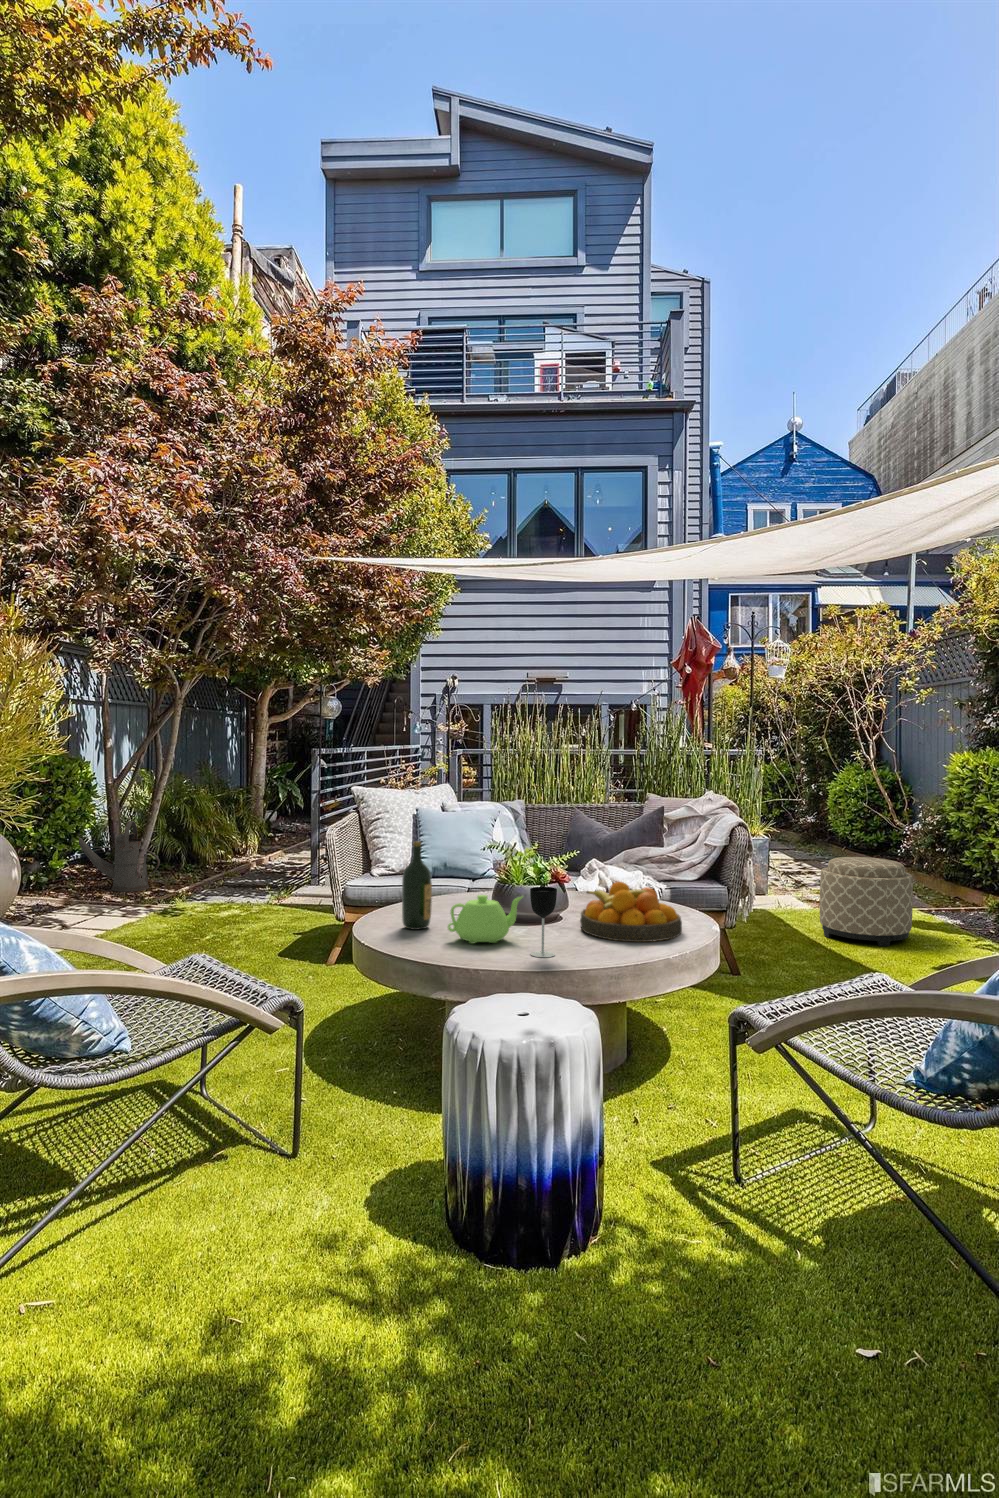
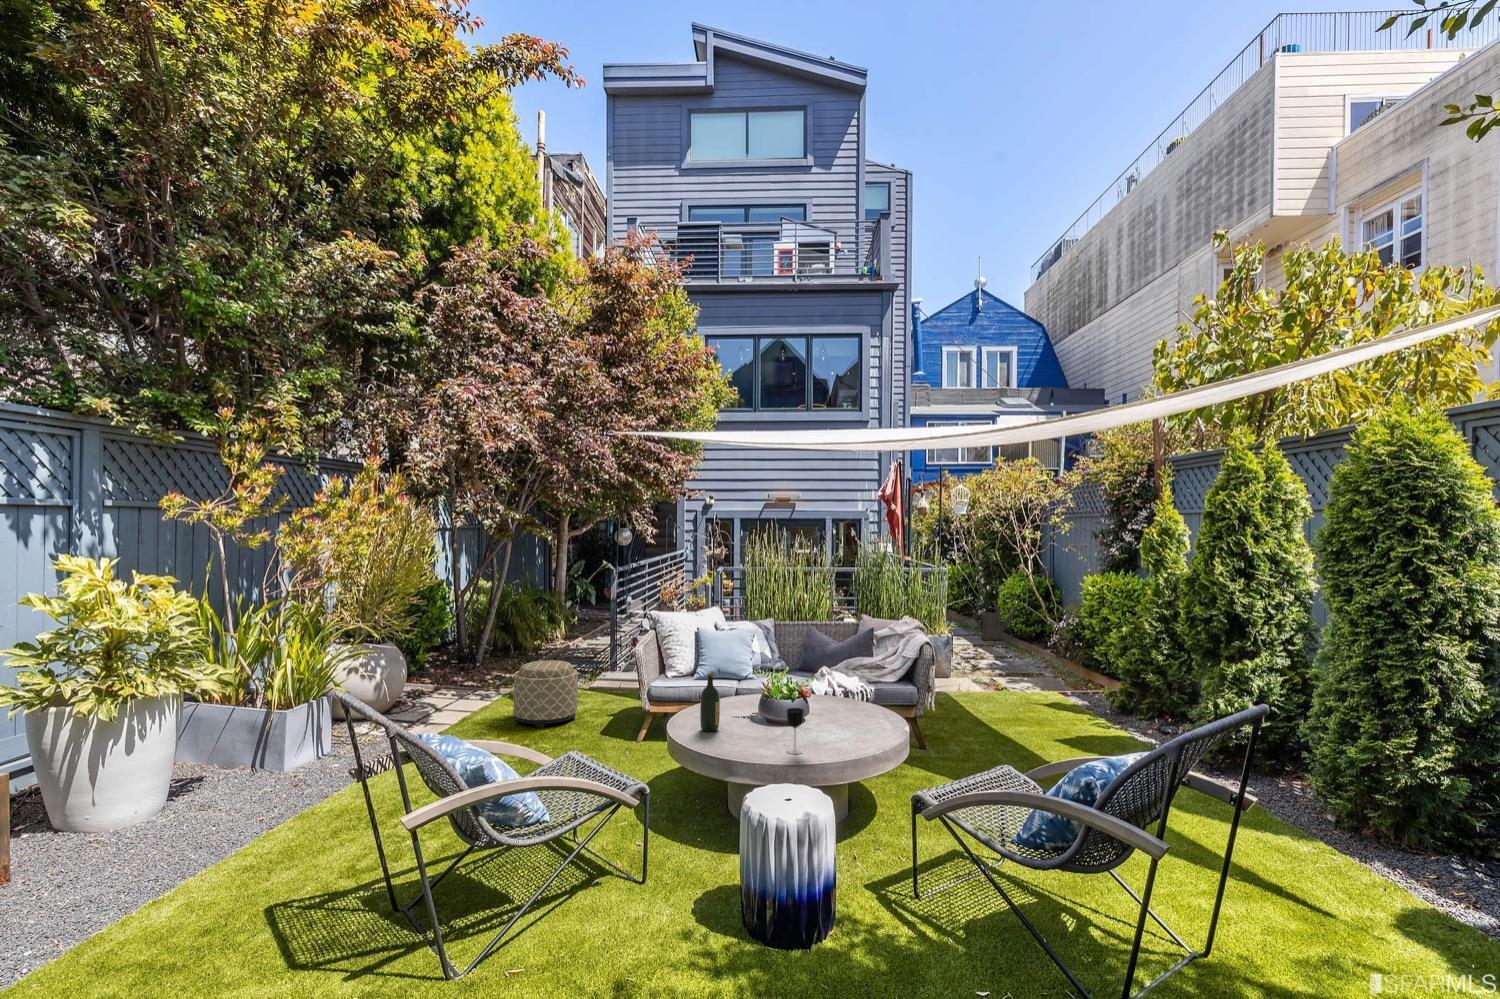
watering can: present [79,821,160,892] -> present [978,601,1018,641]
ottoman: present [820,857,913,946] -> present [514,660,578,728]
fruit bowl: present [580,882,682,942] -> none [817,698,884,741]
teapot: present [448,895,522,944] -> none [732,711,781,743]

